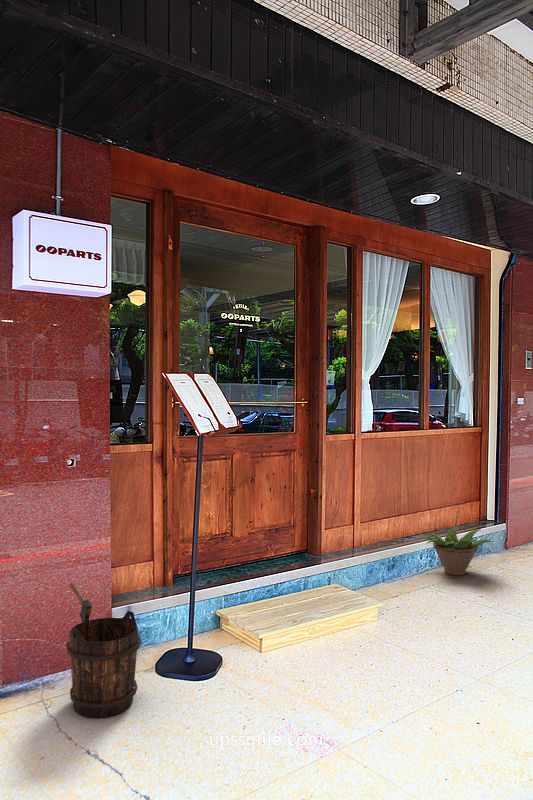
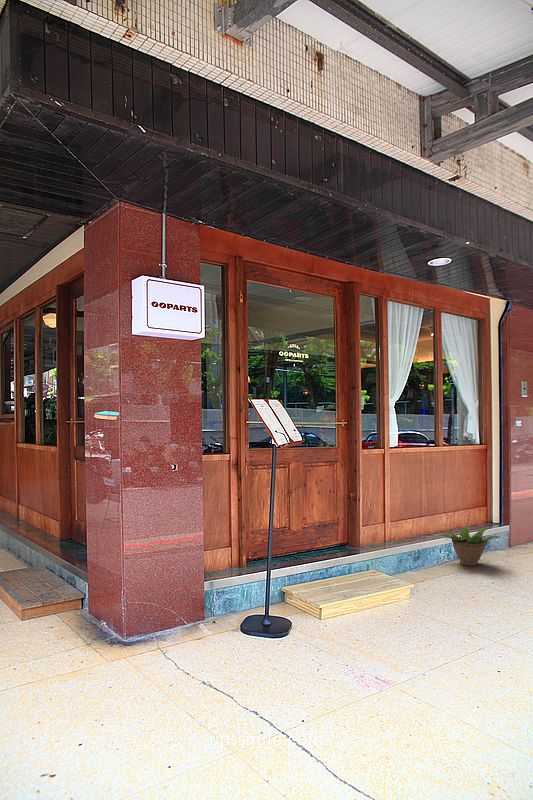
bucket: present [66,583,141,718] -> none [175,559,233,661]

